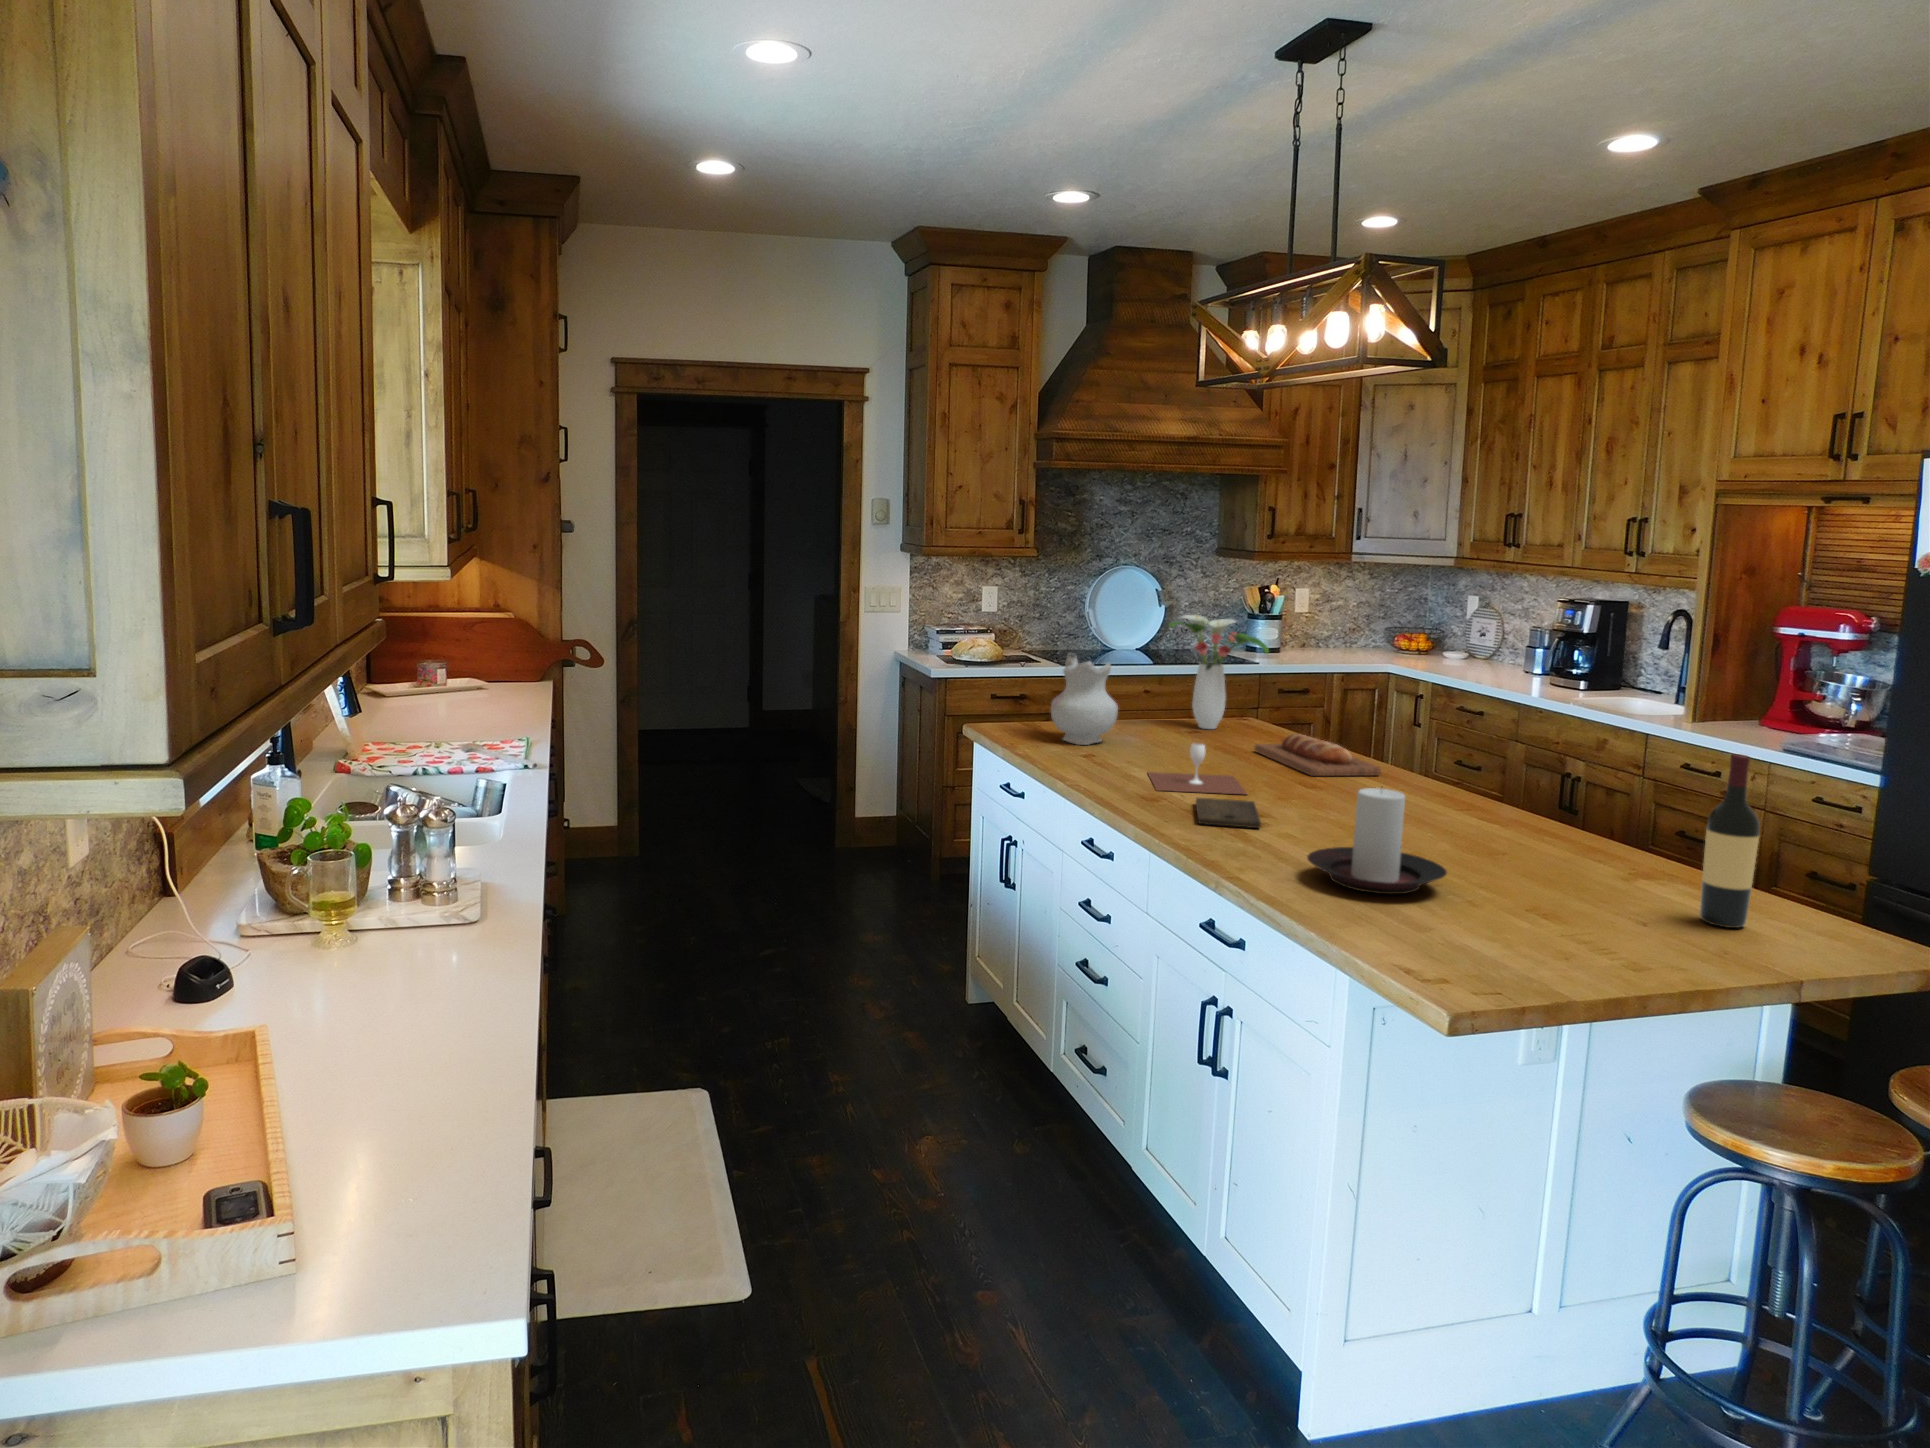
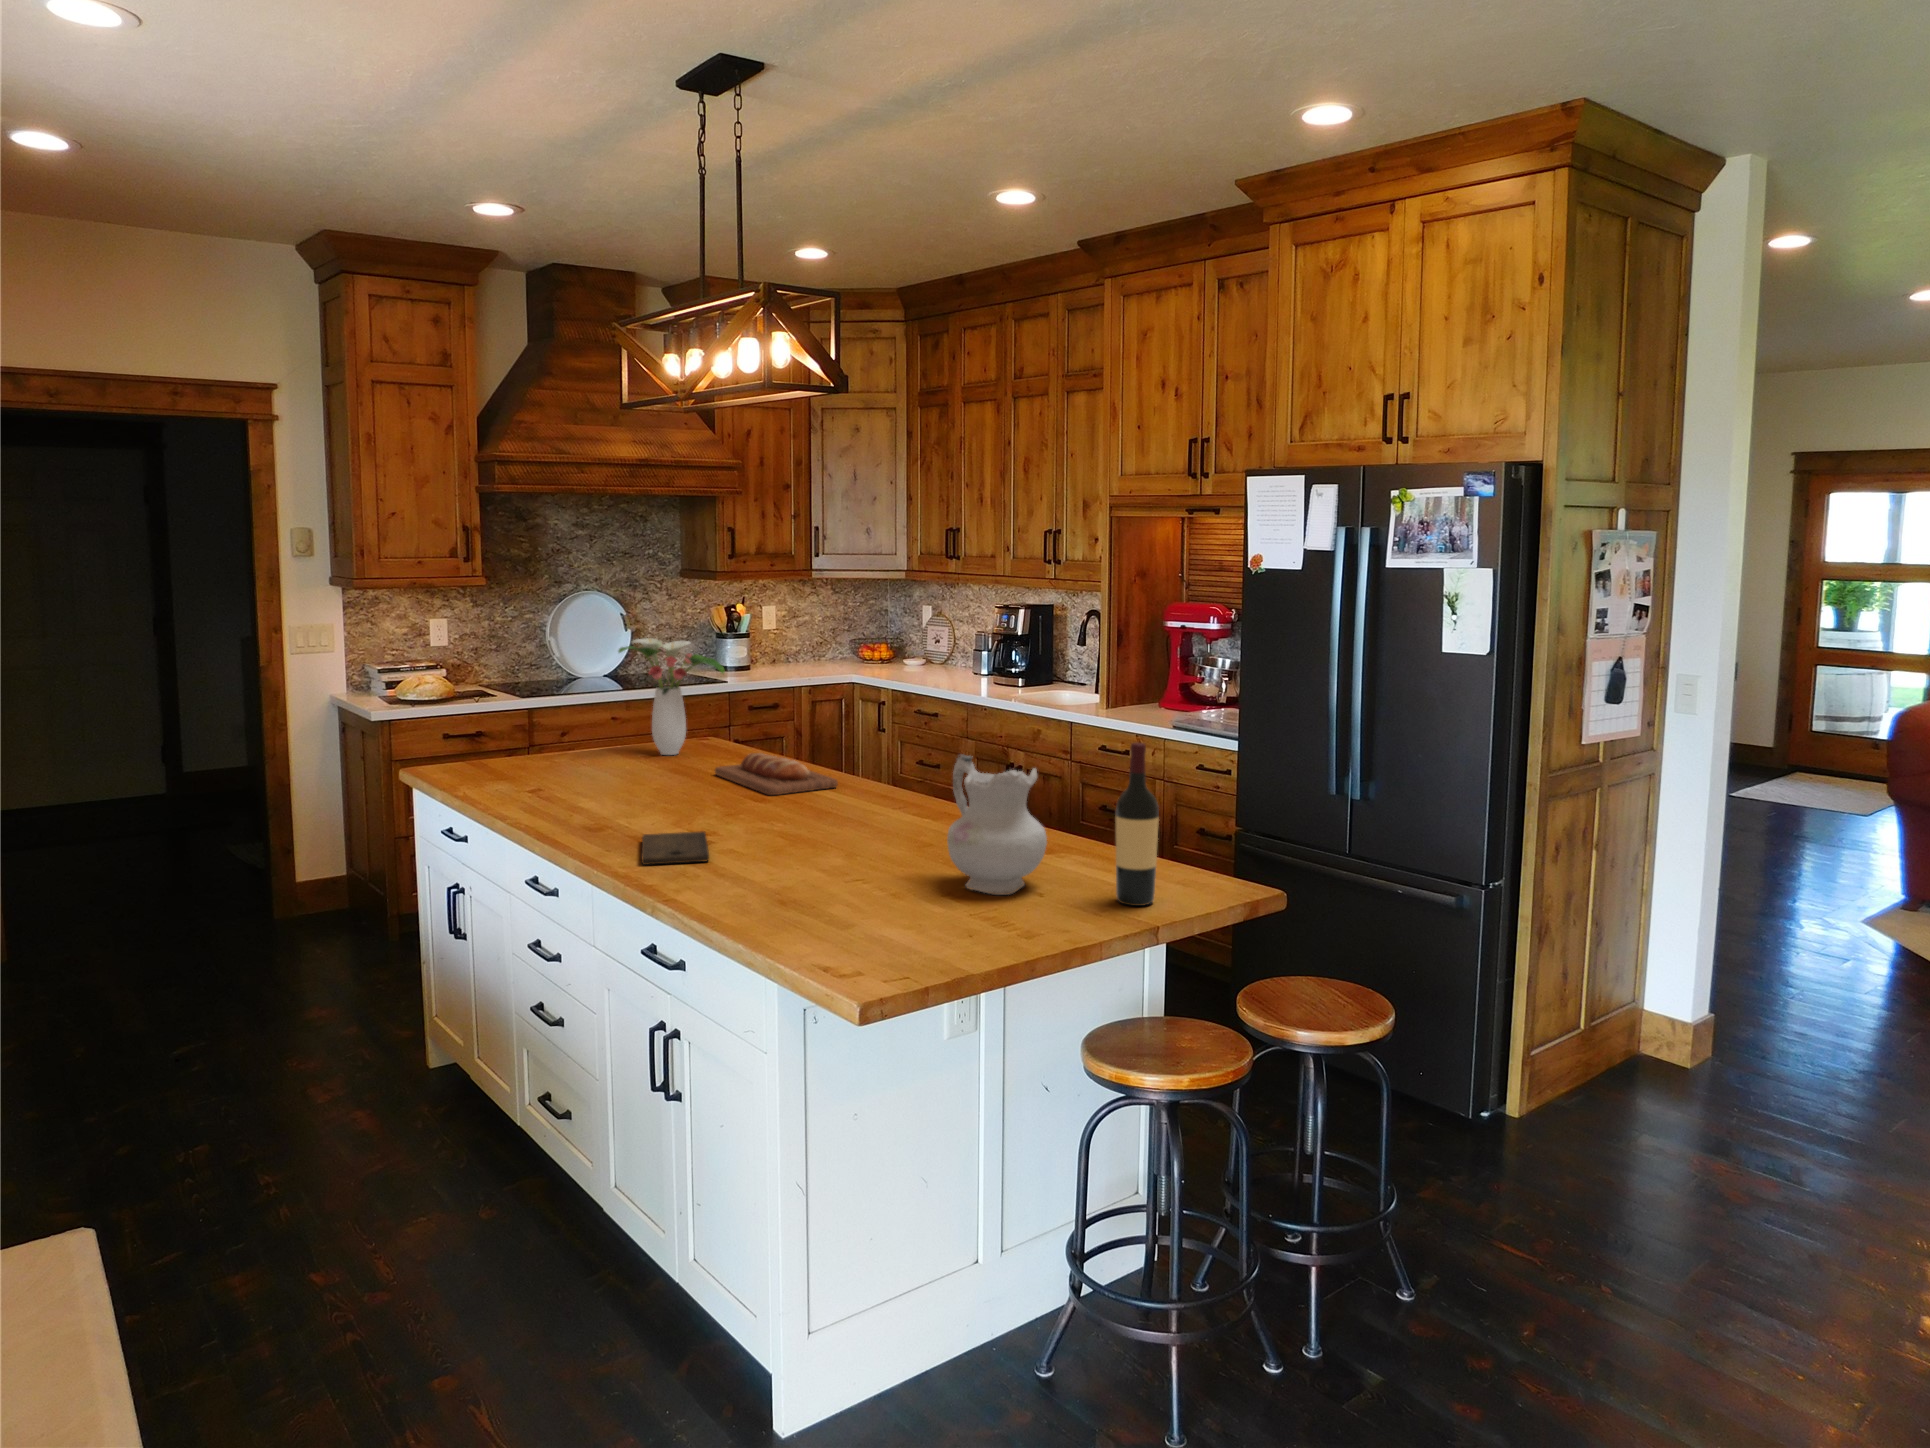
ceramic pitcher: present [1051,653,1118,745] -> present [947,754,1047,895]
wine glass: present [1148,743,1246,795] -> none [595,774,701,831]
candle holder: present [1307,788,1447,894] -> none [750,807,890,921]

